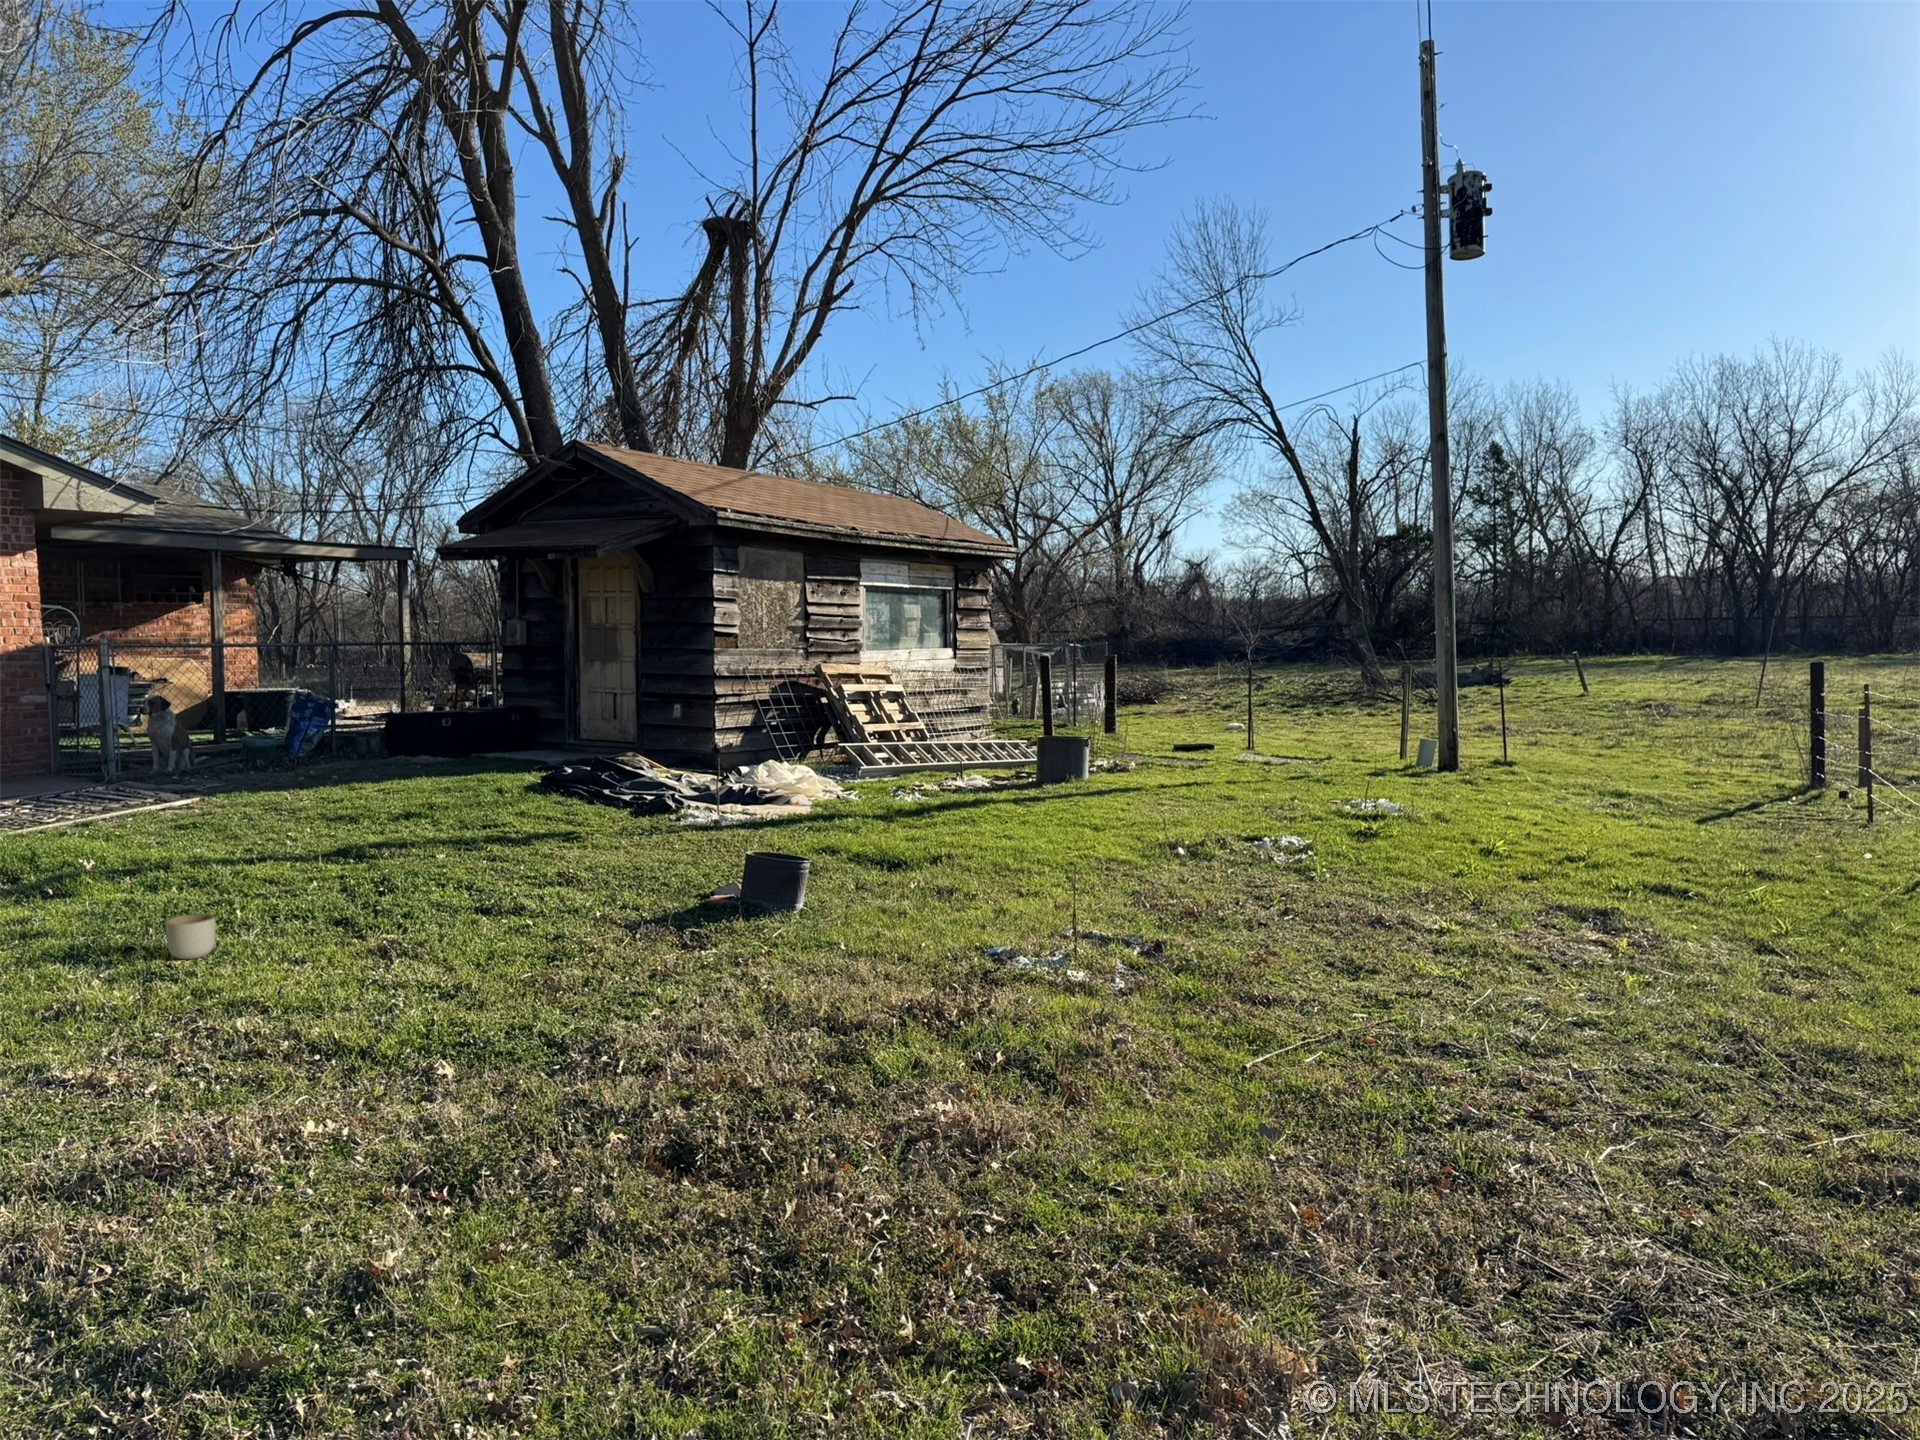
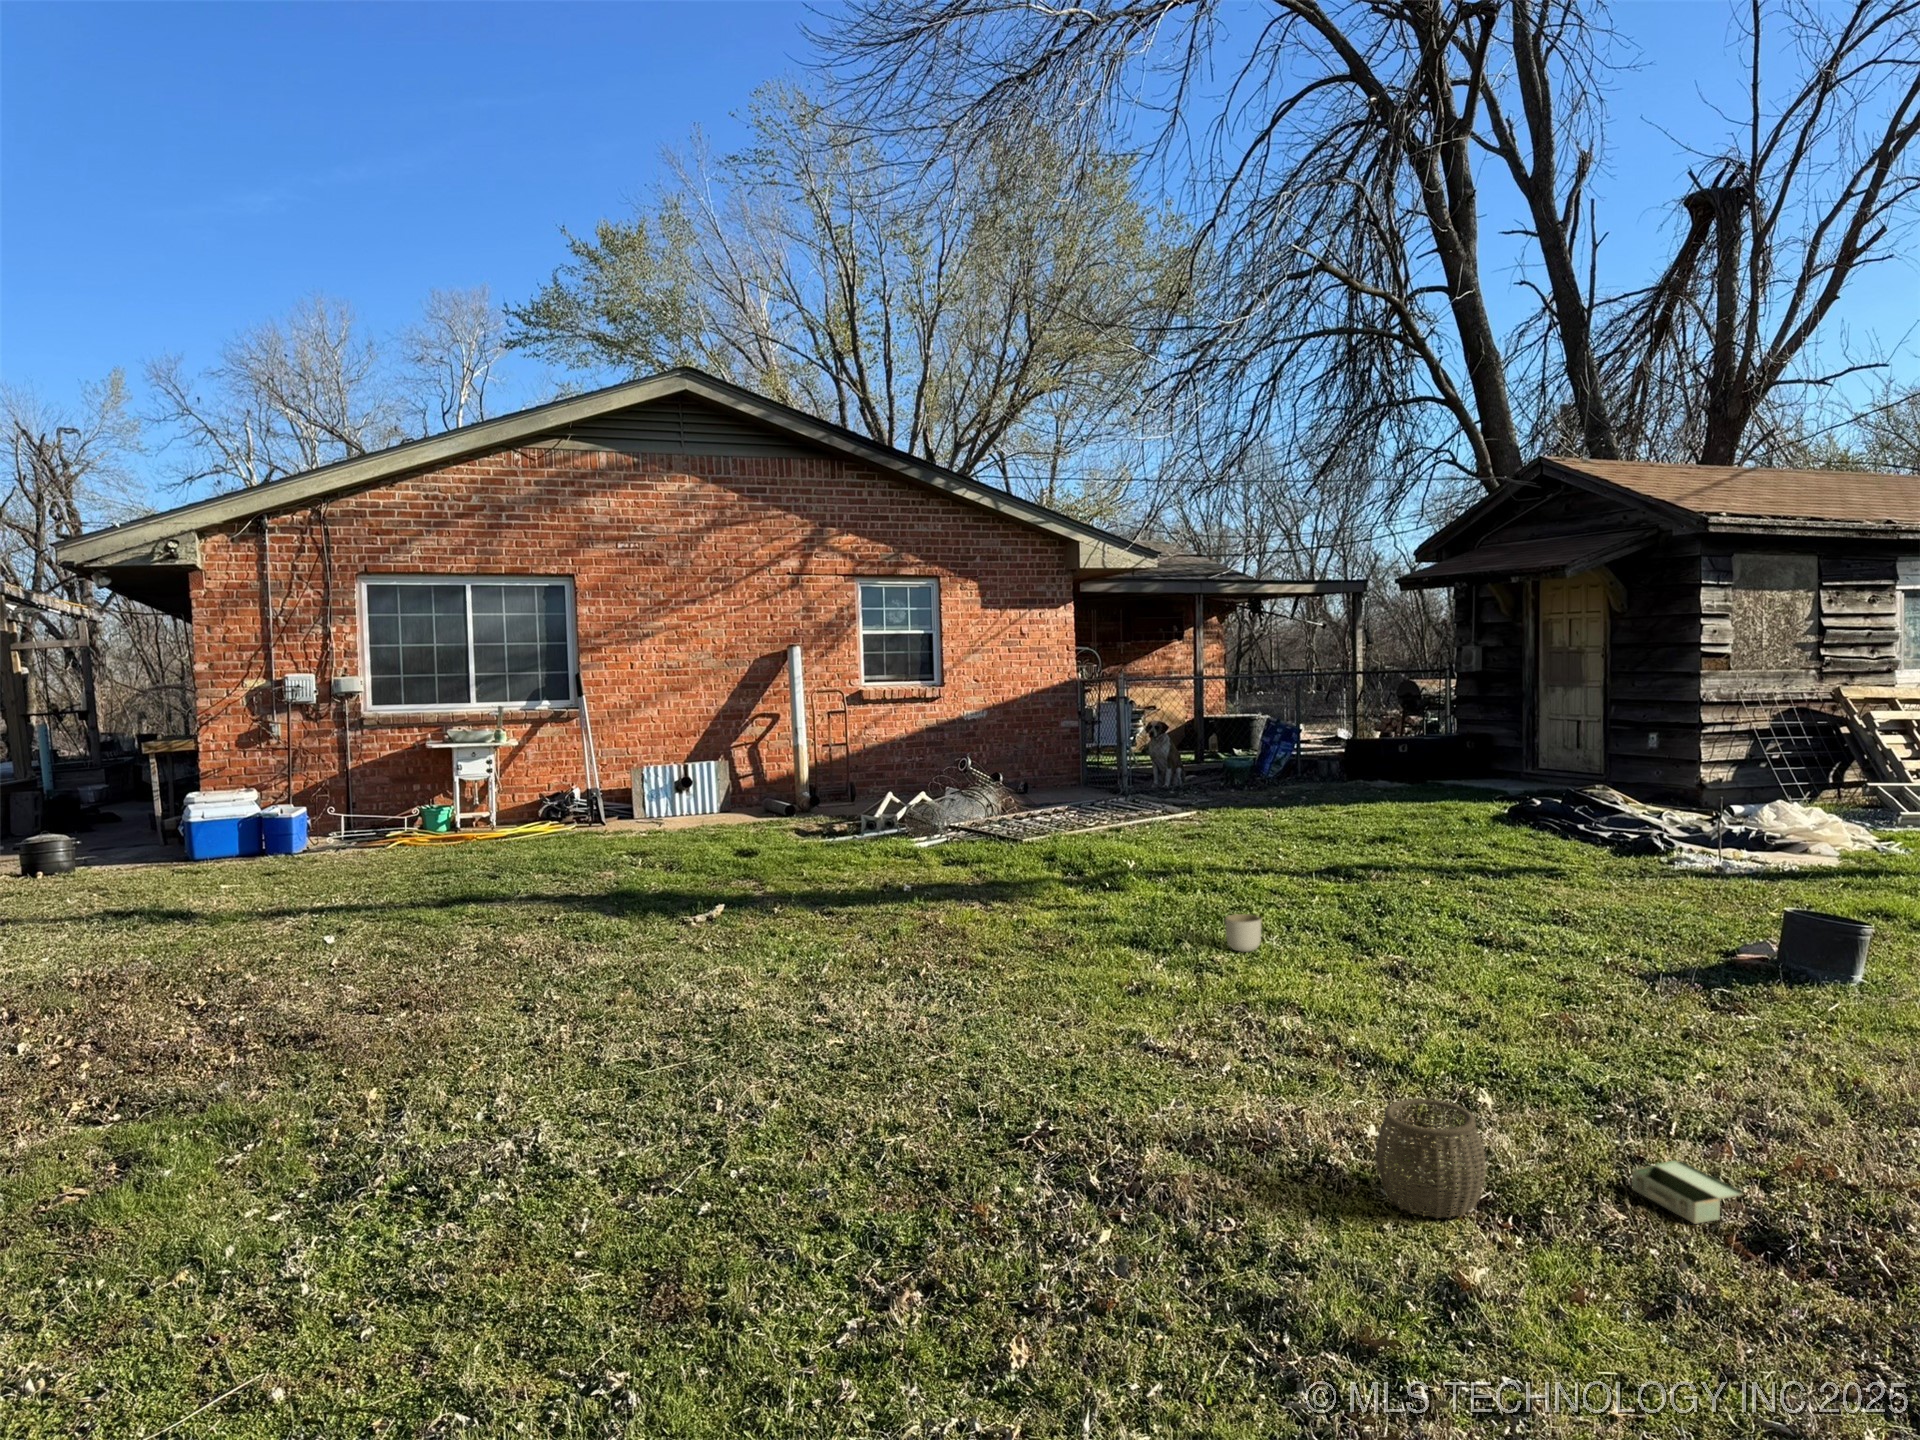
woven basket: none [239,1111,381,1258] -> present [1375,1099,1486,1219]
toolbox: none [549,1115,648,1180] -> present [1632,1160,1743,1224]

